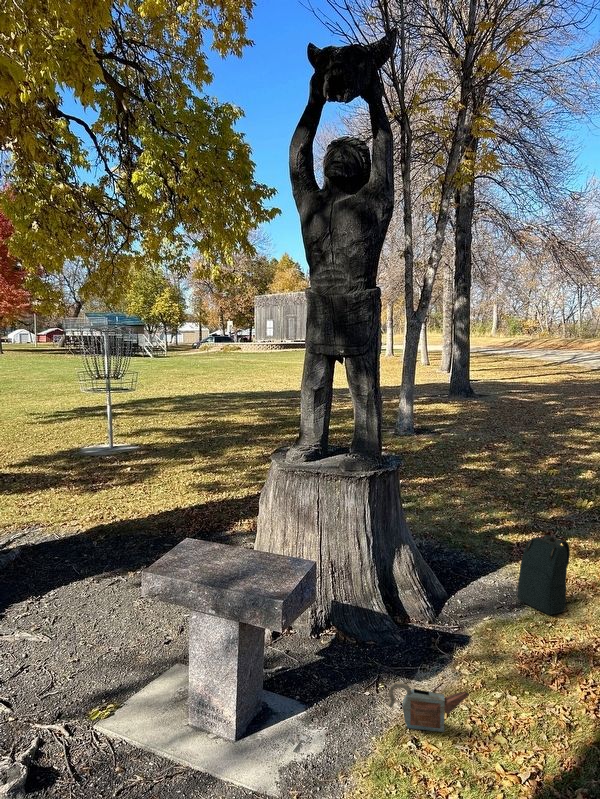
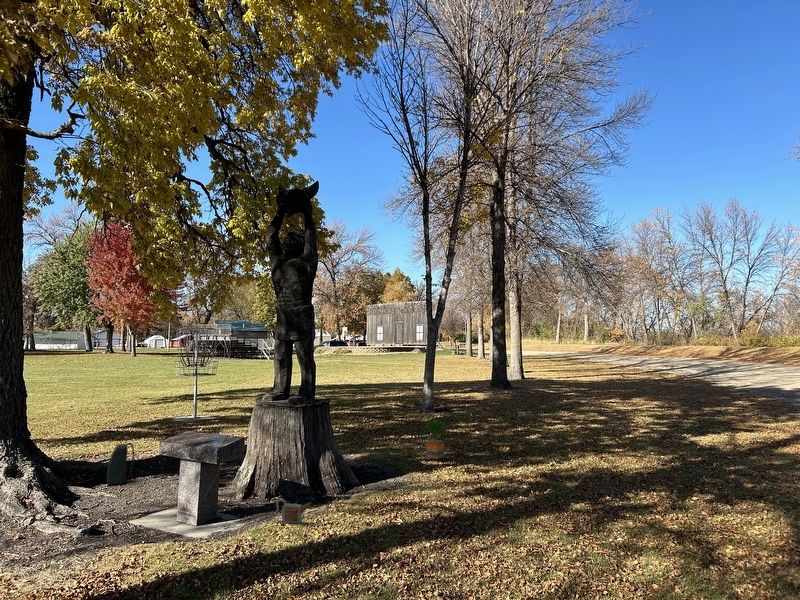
potted tree: none [486,467,524,524] -> present [426,421,447,459]
backpack: present [517,535,571,615] -> present [107,443,134,485]

